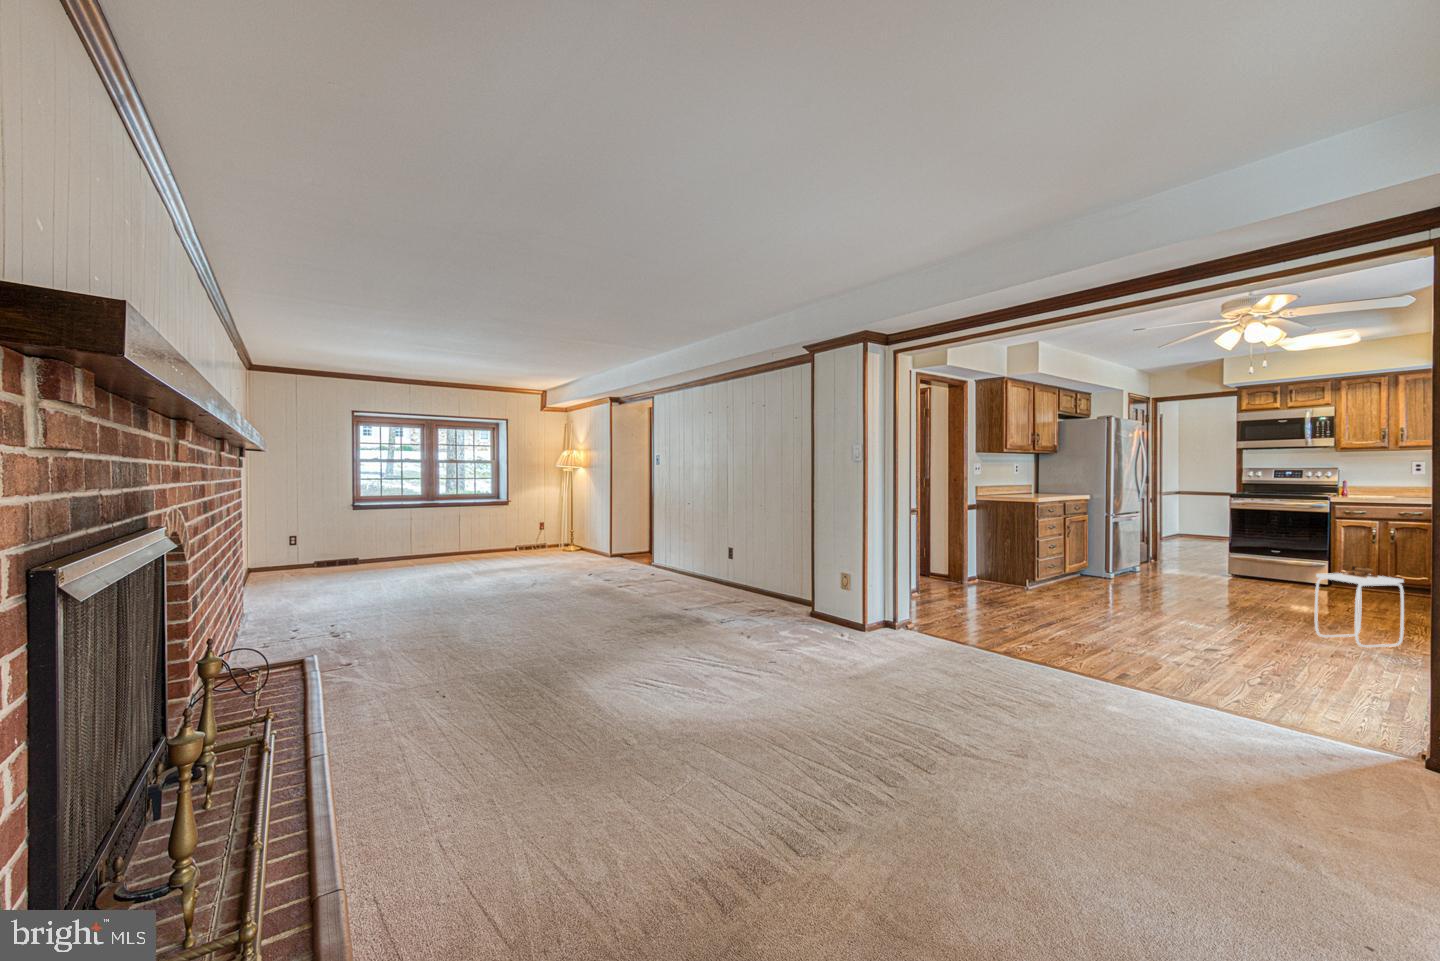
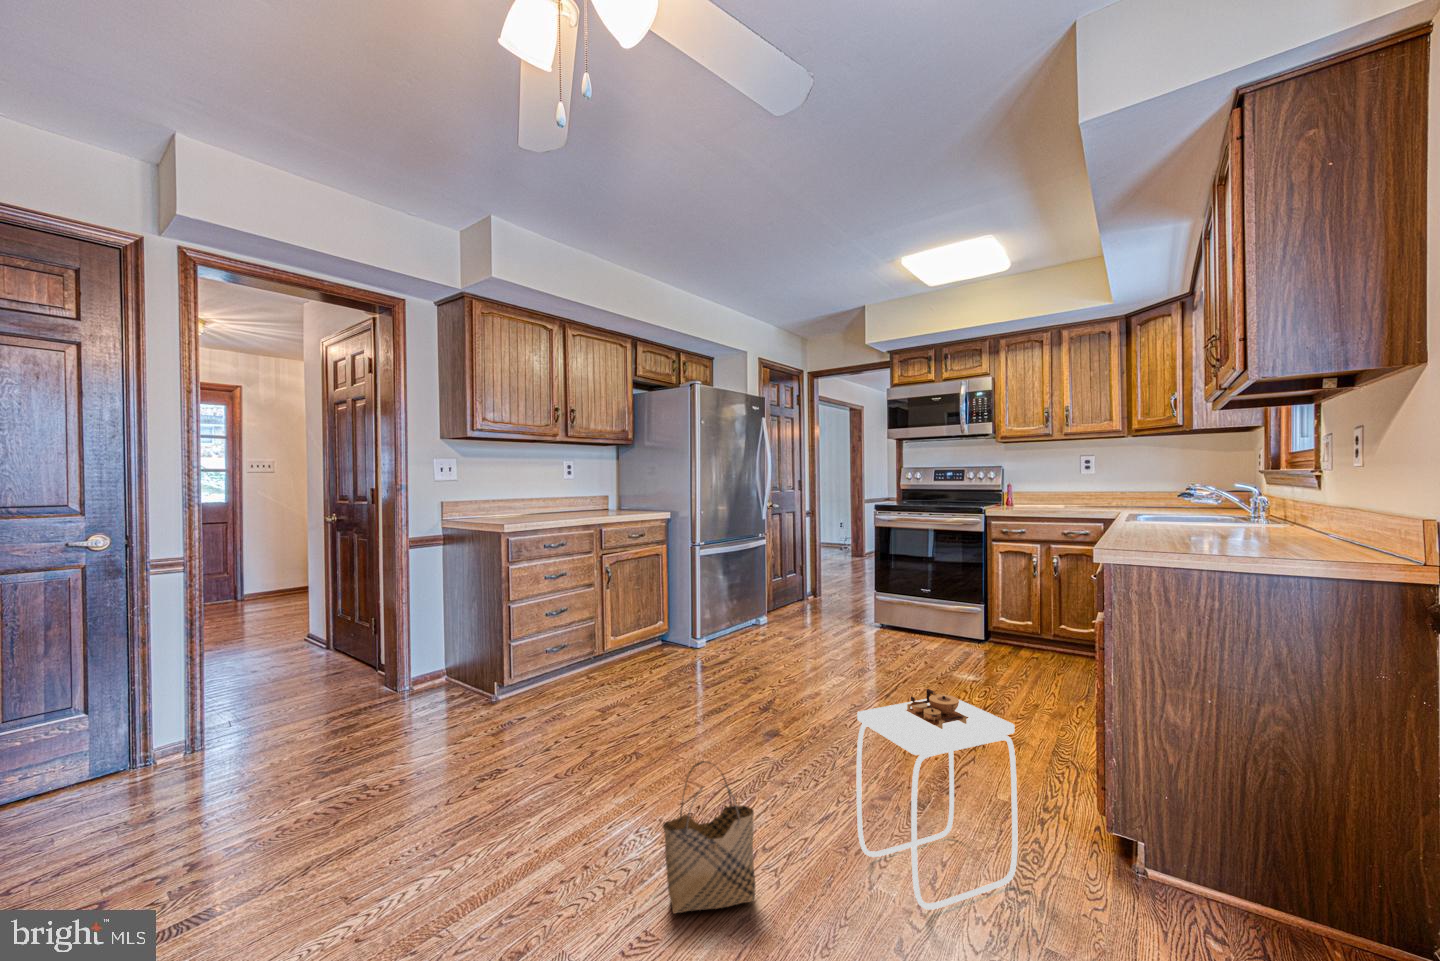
woven basket: none [1233,587,1275,639] -> present [663,761,755,914]

